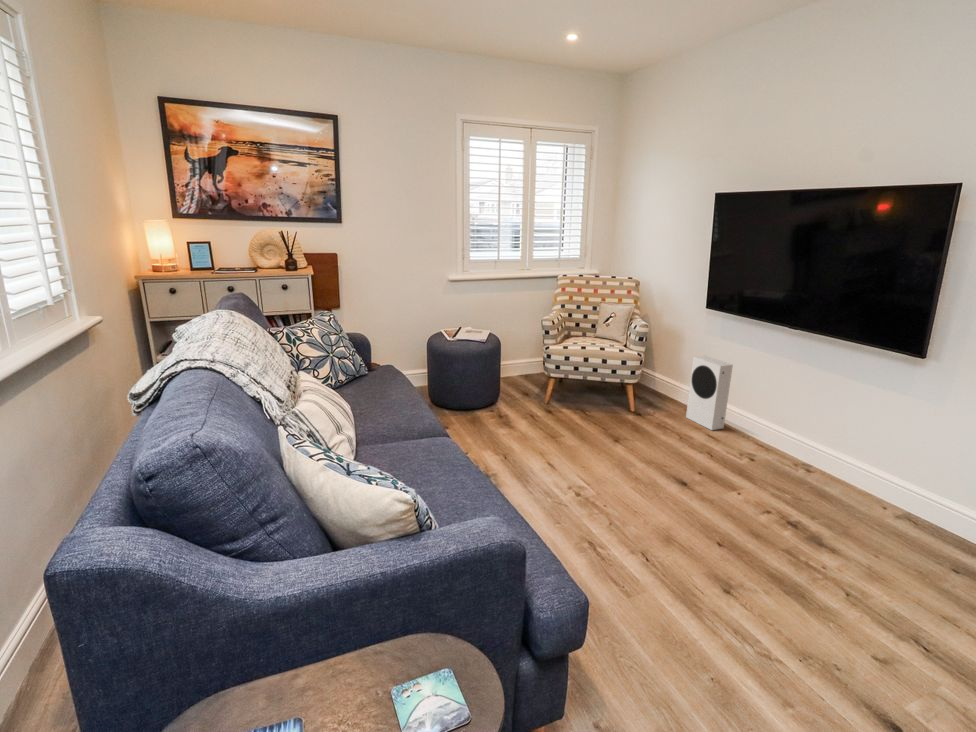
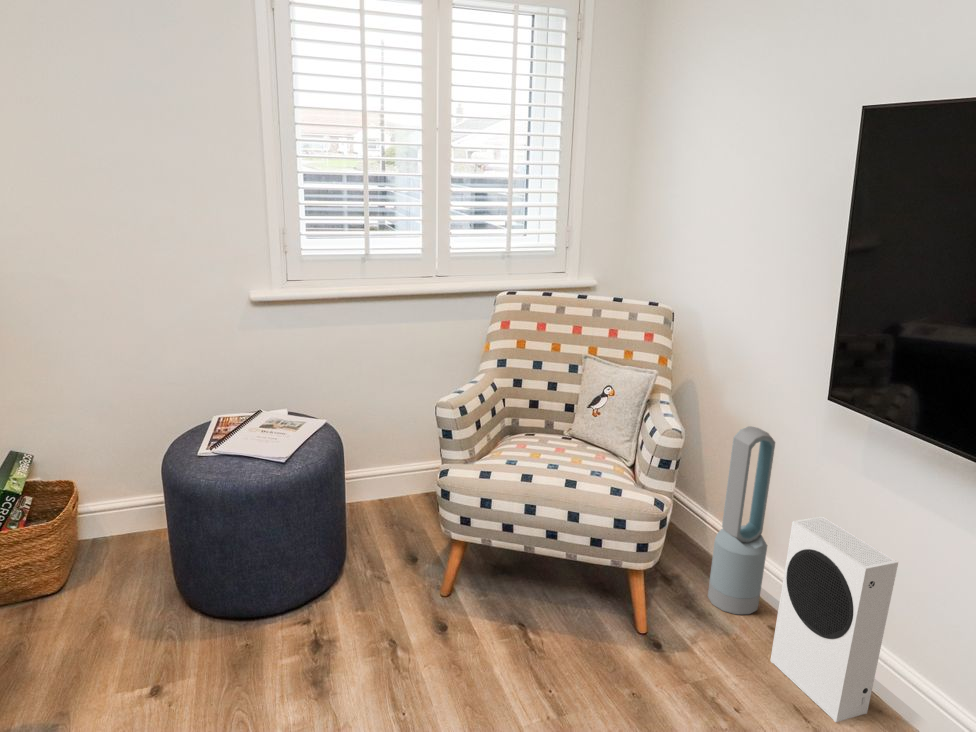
air purifier: none [658,325,686,407] -> present [708,426,775,614]

